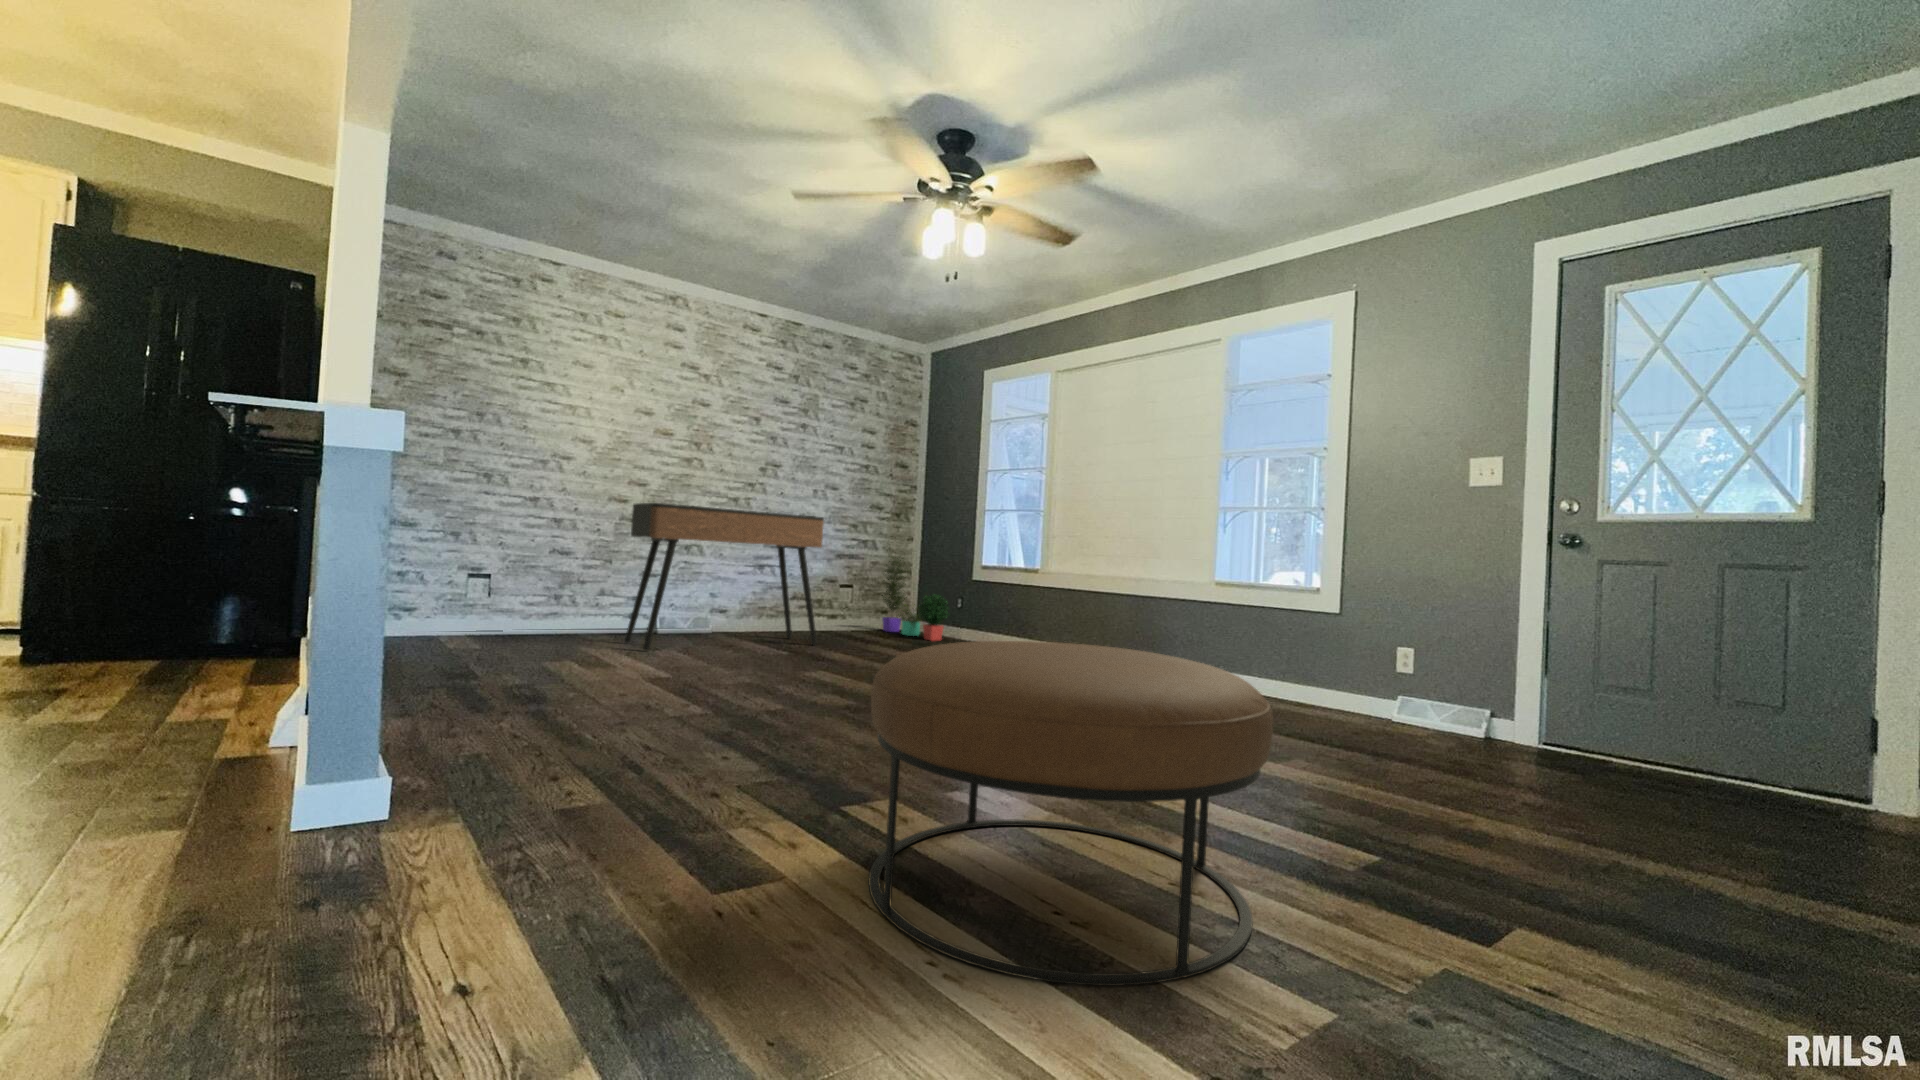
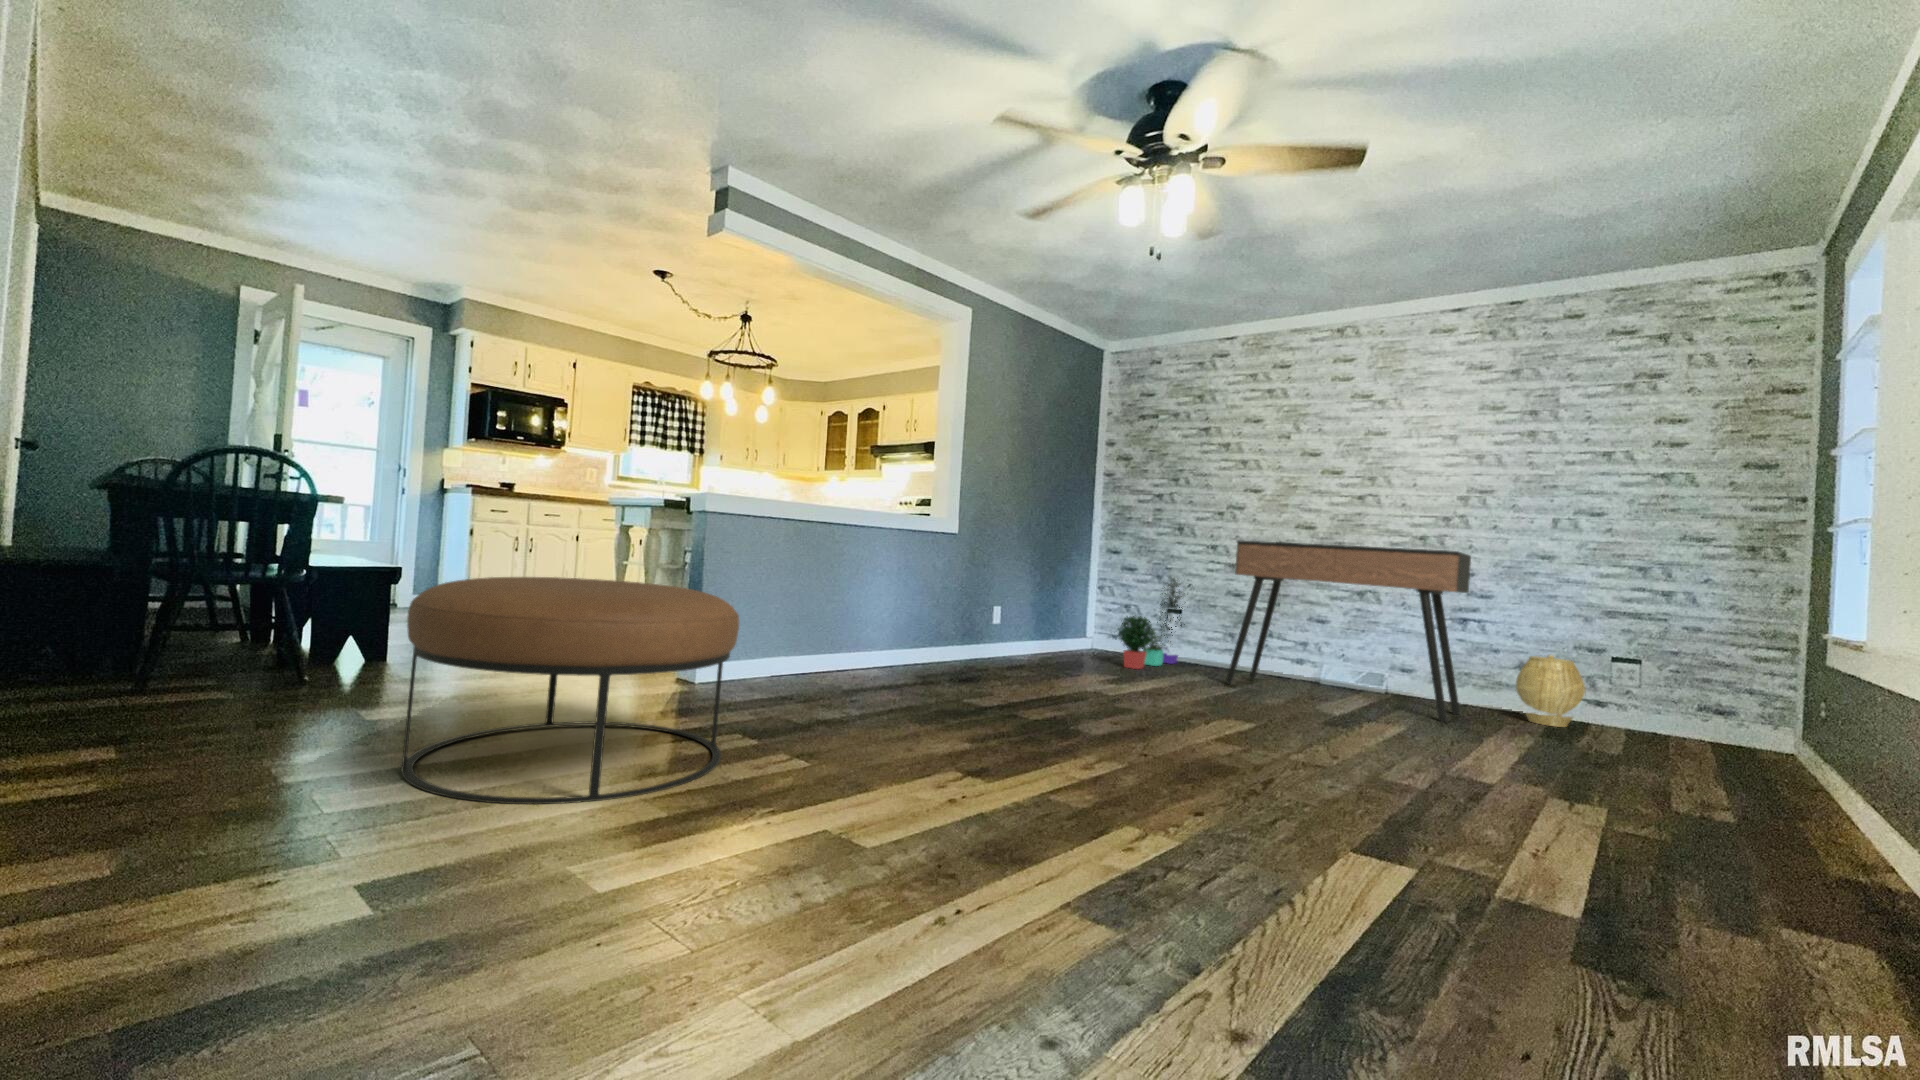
potted plant: present [881,557,949,641] -> present [1117,578,1186,669]
woven basket: none [802,586,841,635] -> present [1516,655,1585,727]

